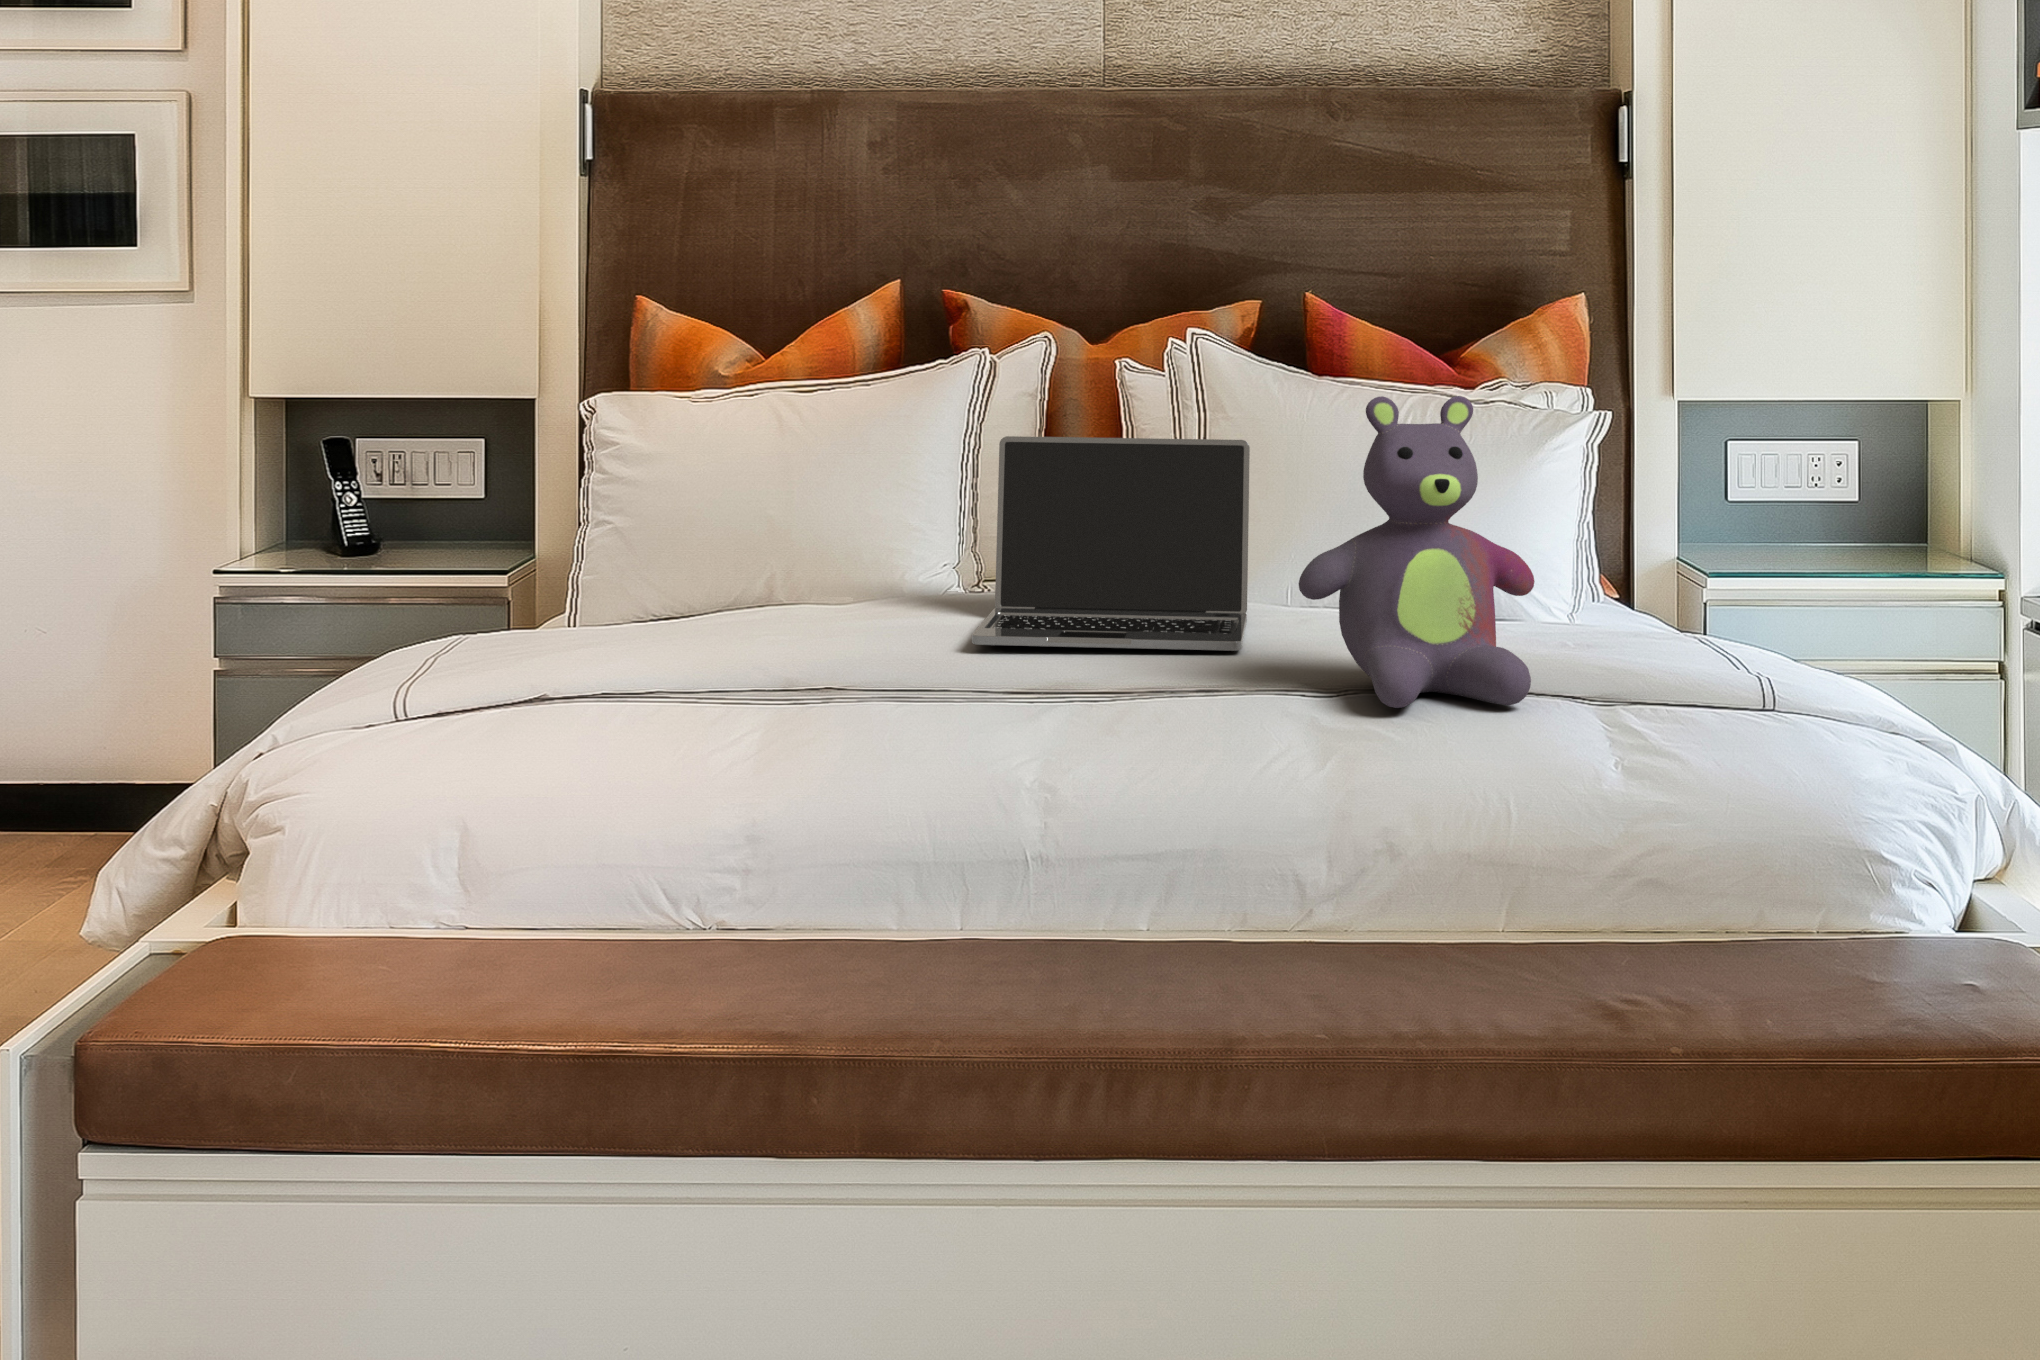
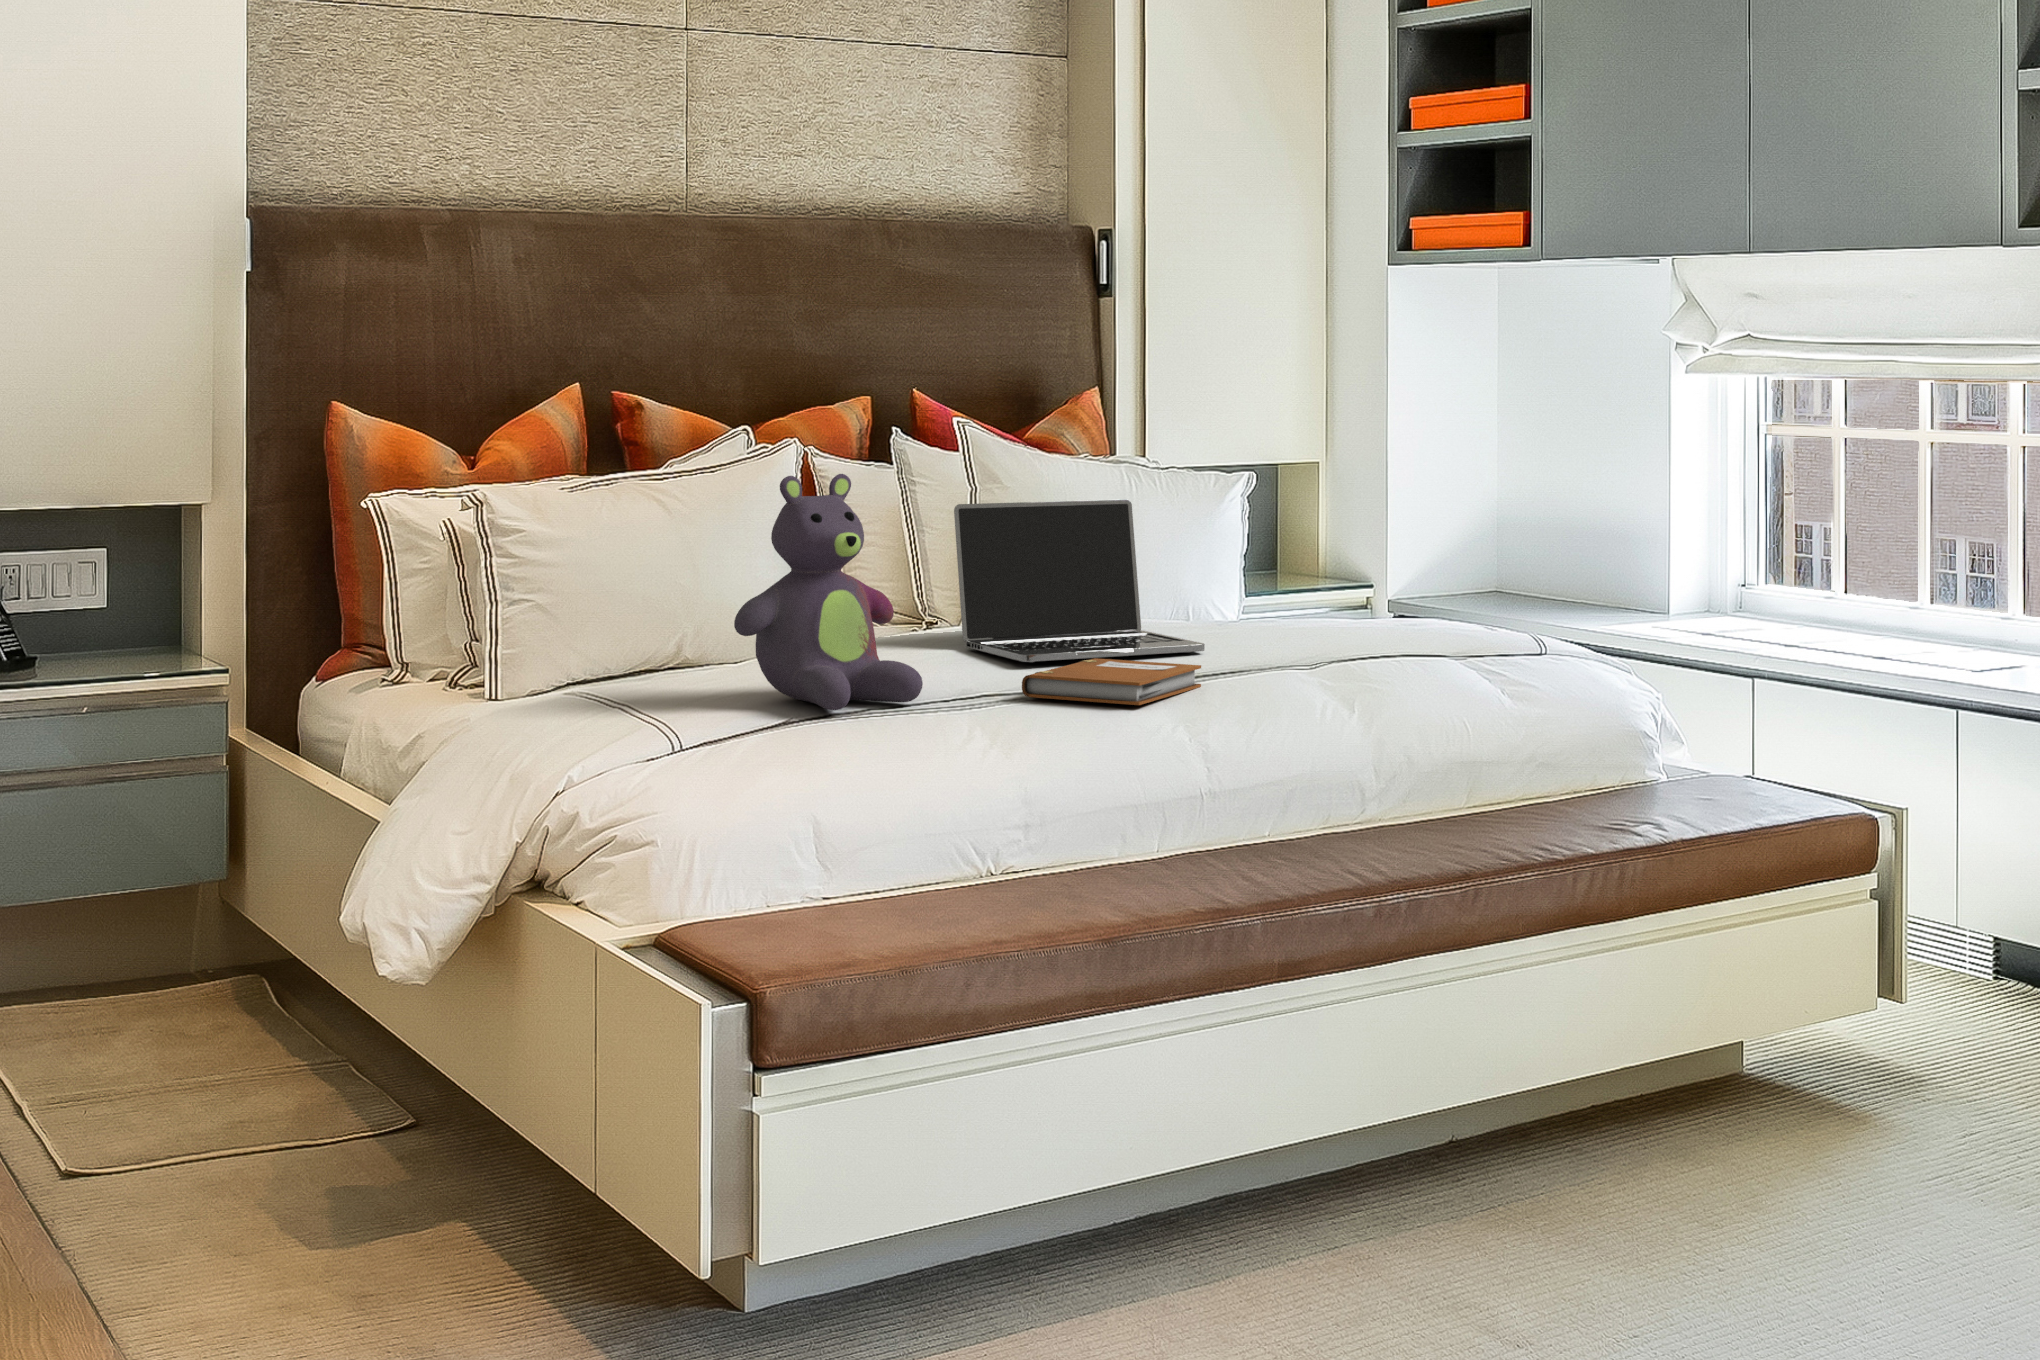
stuffed bear: present [1299,396,1535,708] -> present [734,474,923,710]
notebook: none [834,650,1091,723] -> present [1022,658,1201,705]

